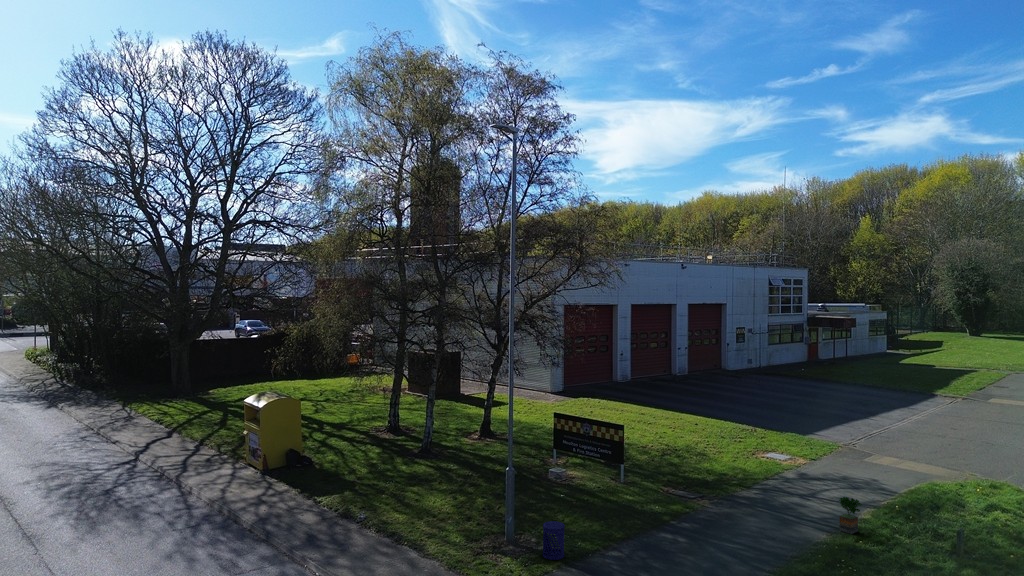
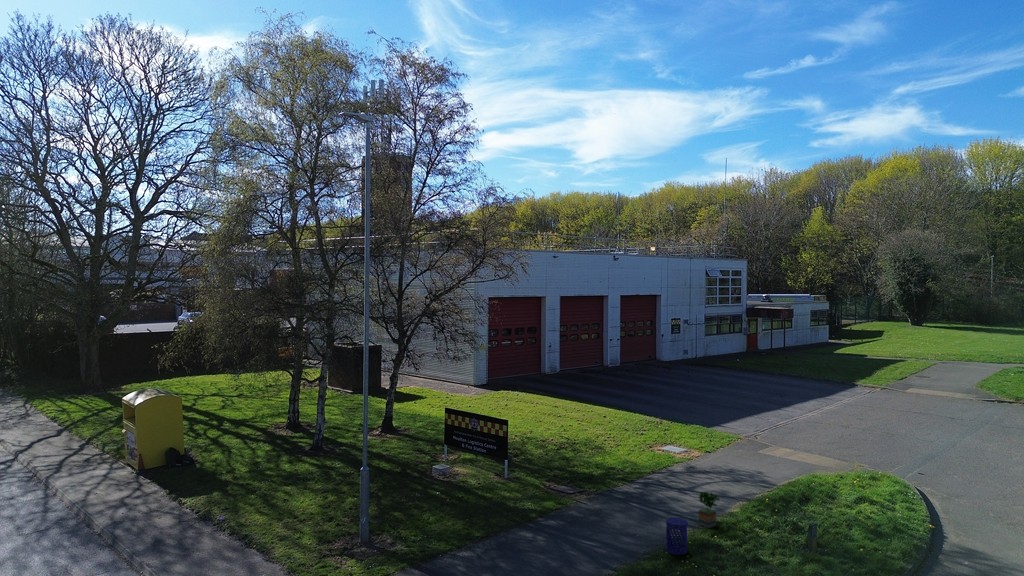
waste bin: present [543,521,565,560] -> present [666,517,688,555]

